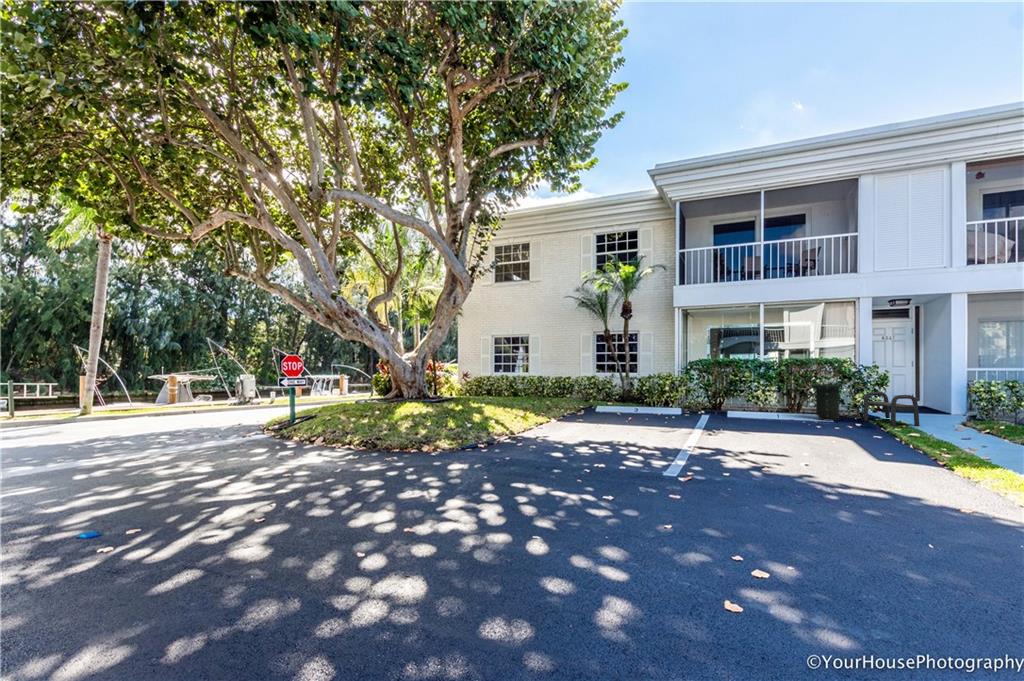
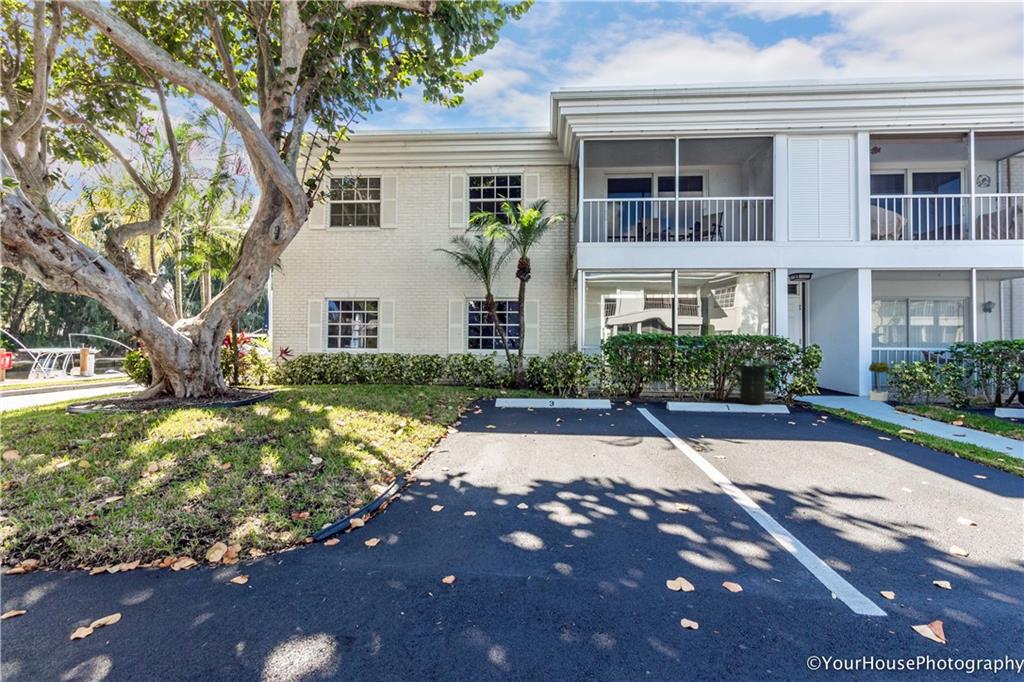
potted tree: none [970,384,995,423] -> present [869,362,889,401]
bench: present [864,392,919,426] -> none [785,372,847,411]

